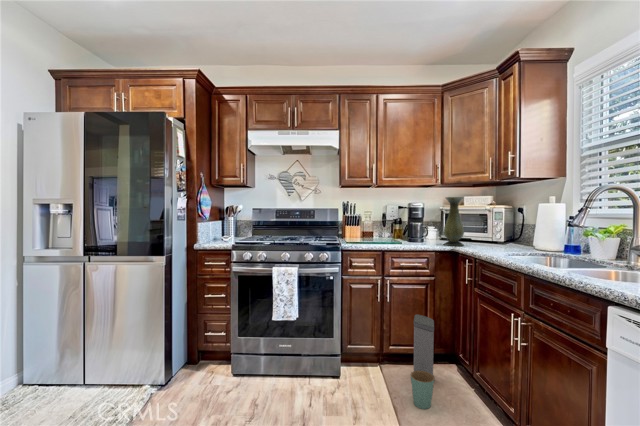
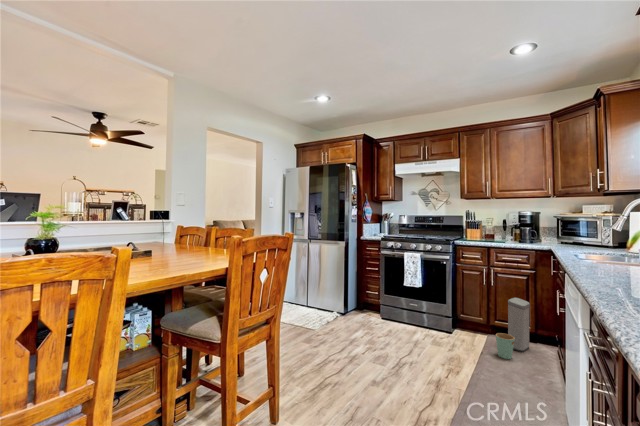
vase: present [444,197,464,246] -> none [546,207,566,247]

